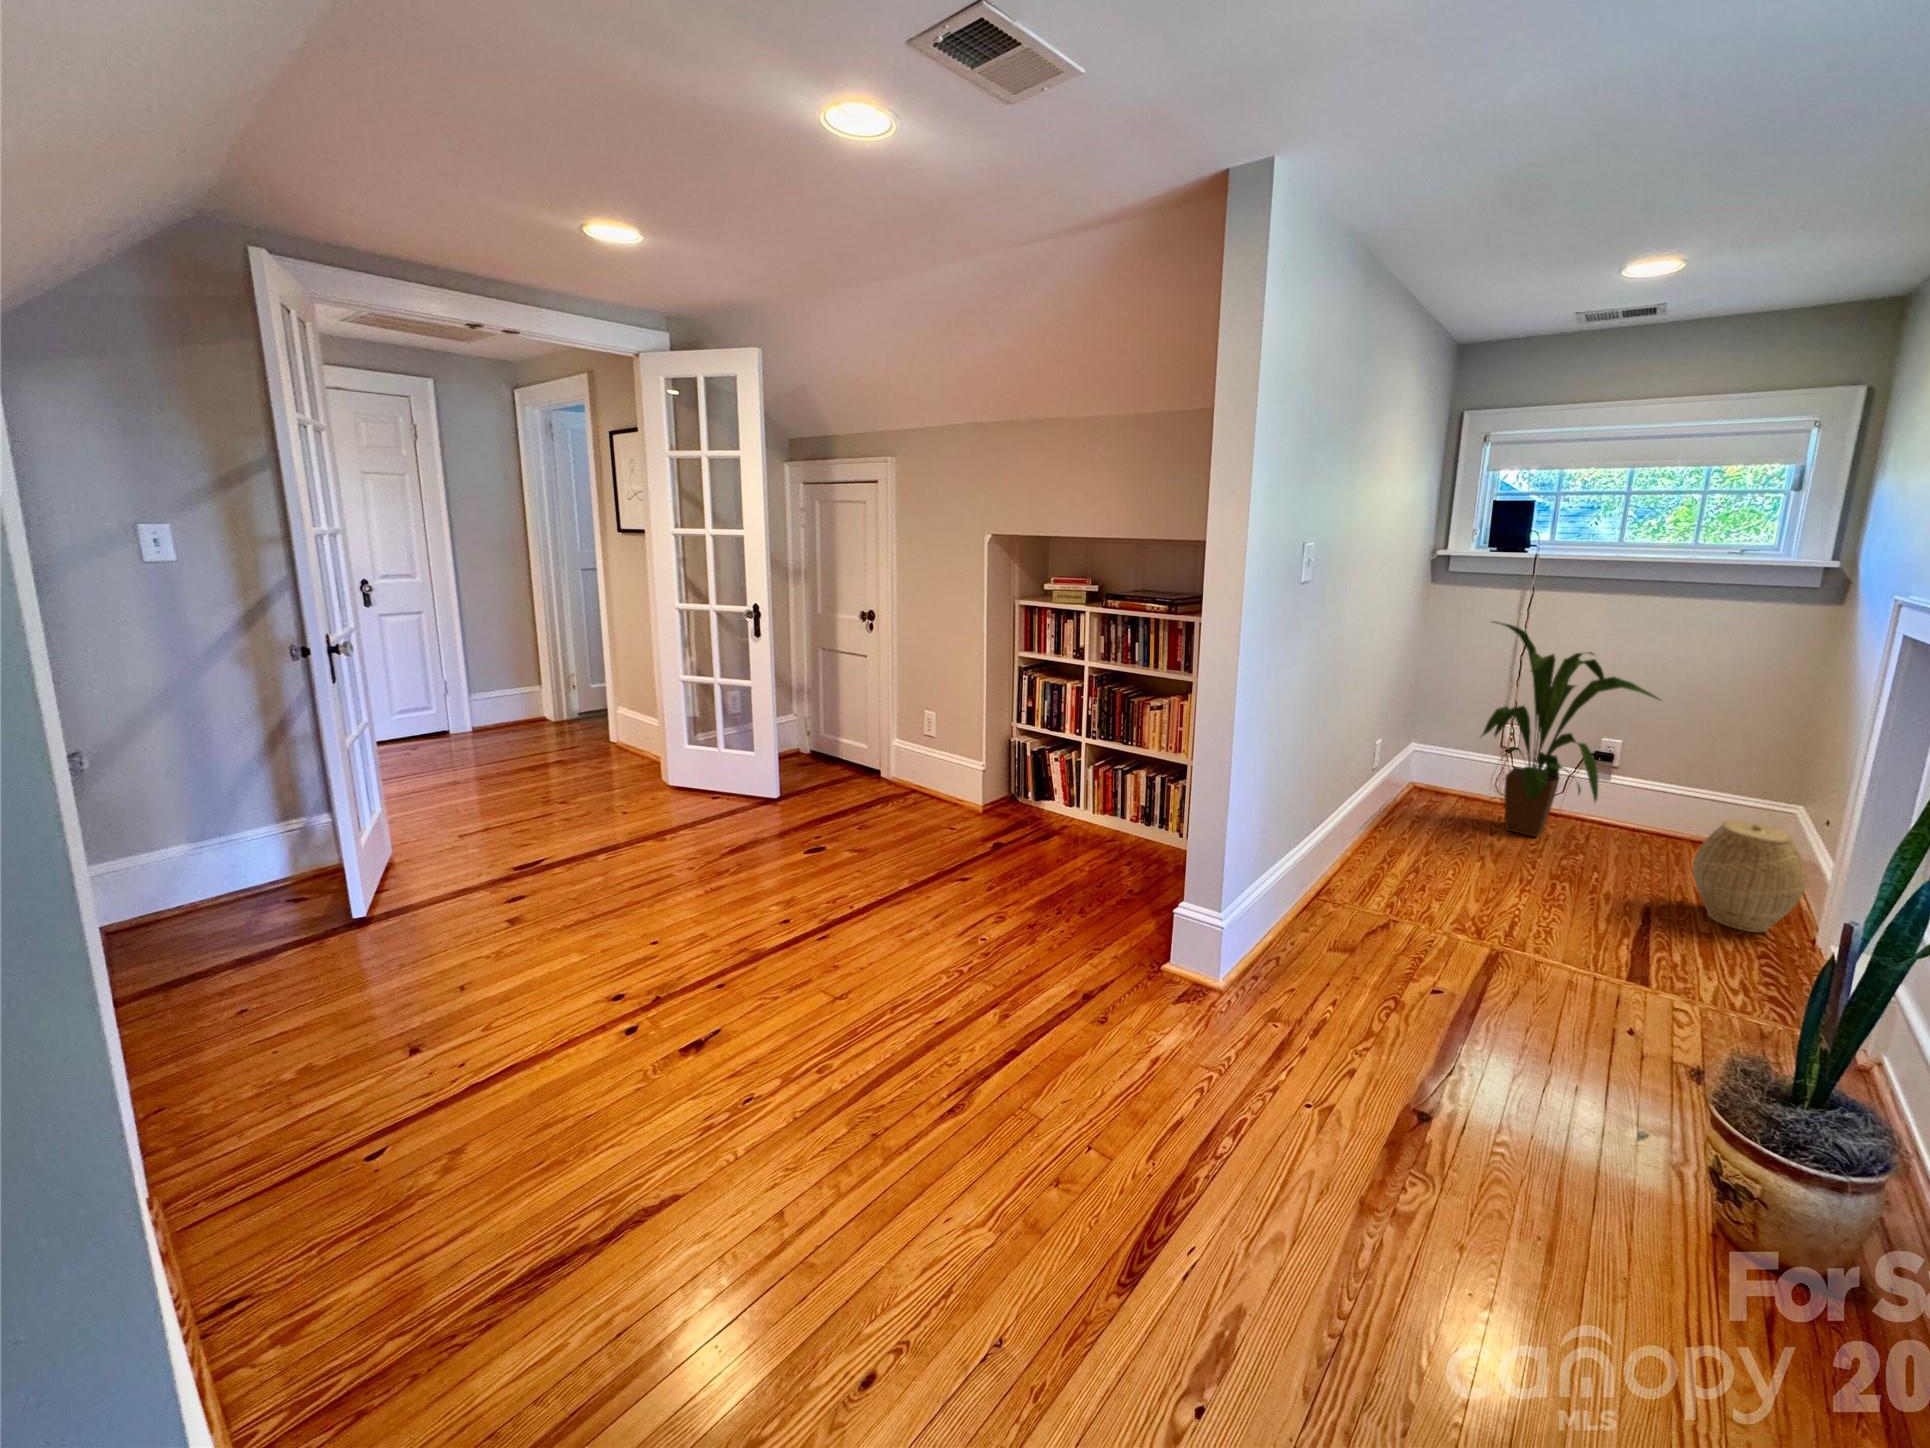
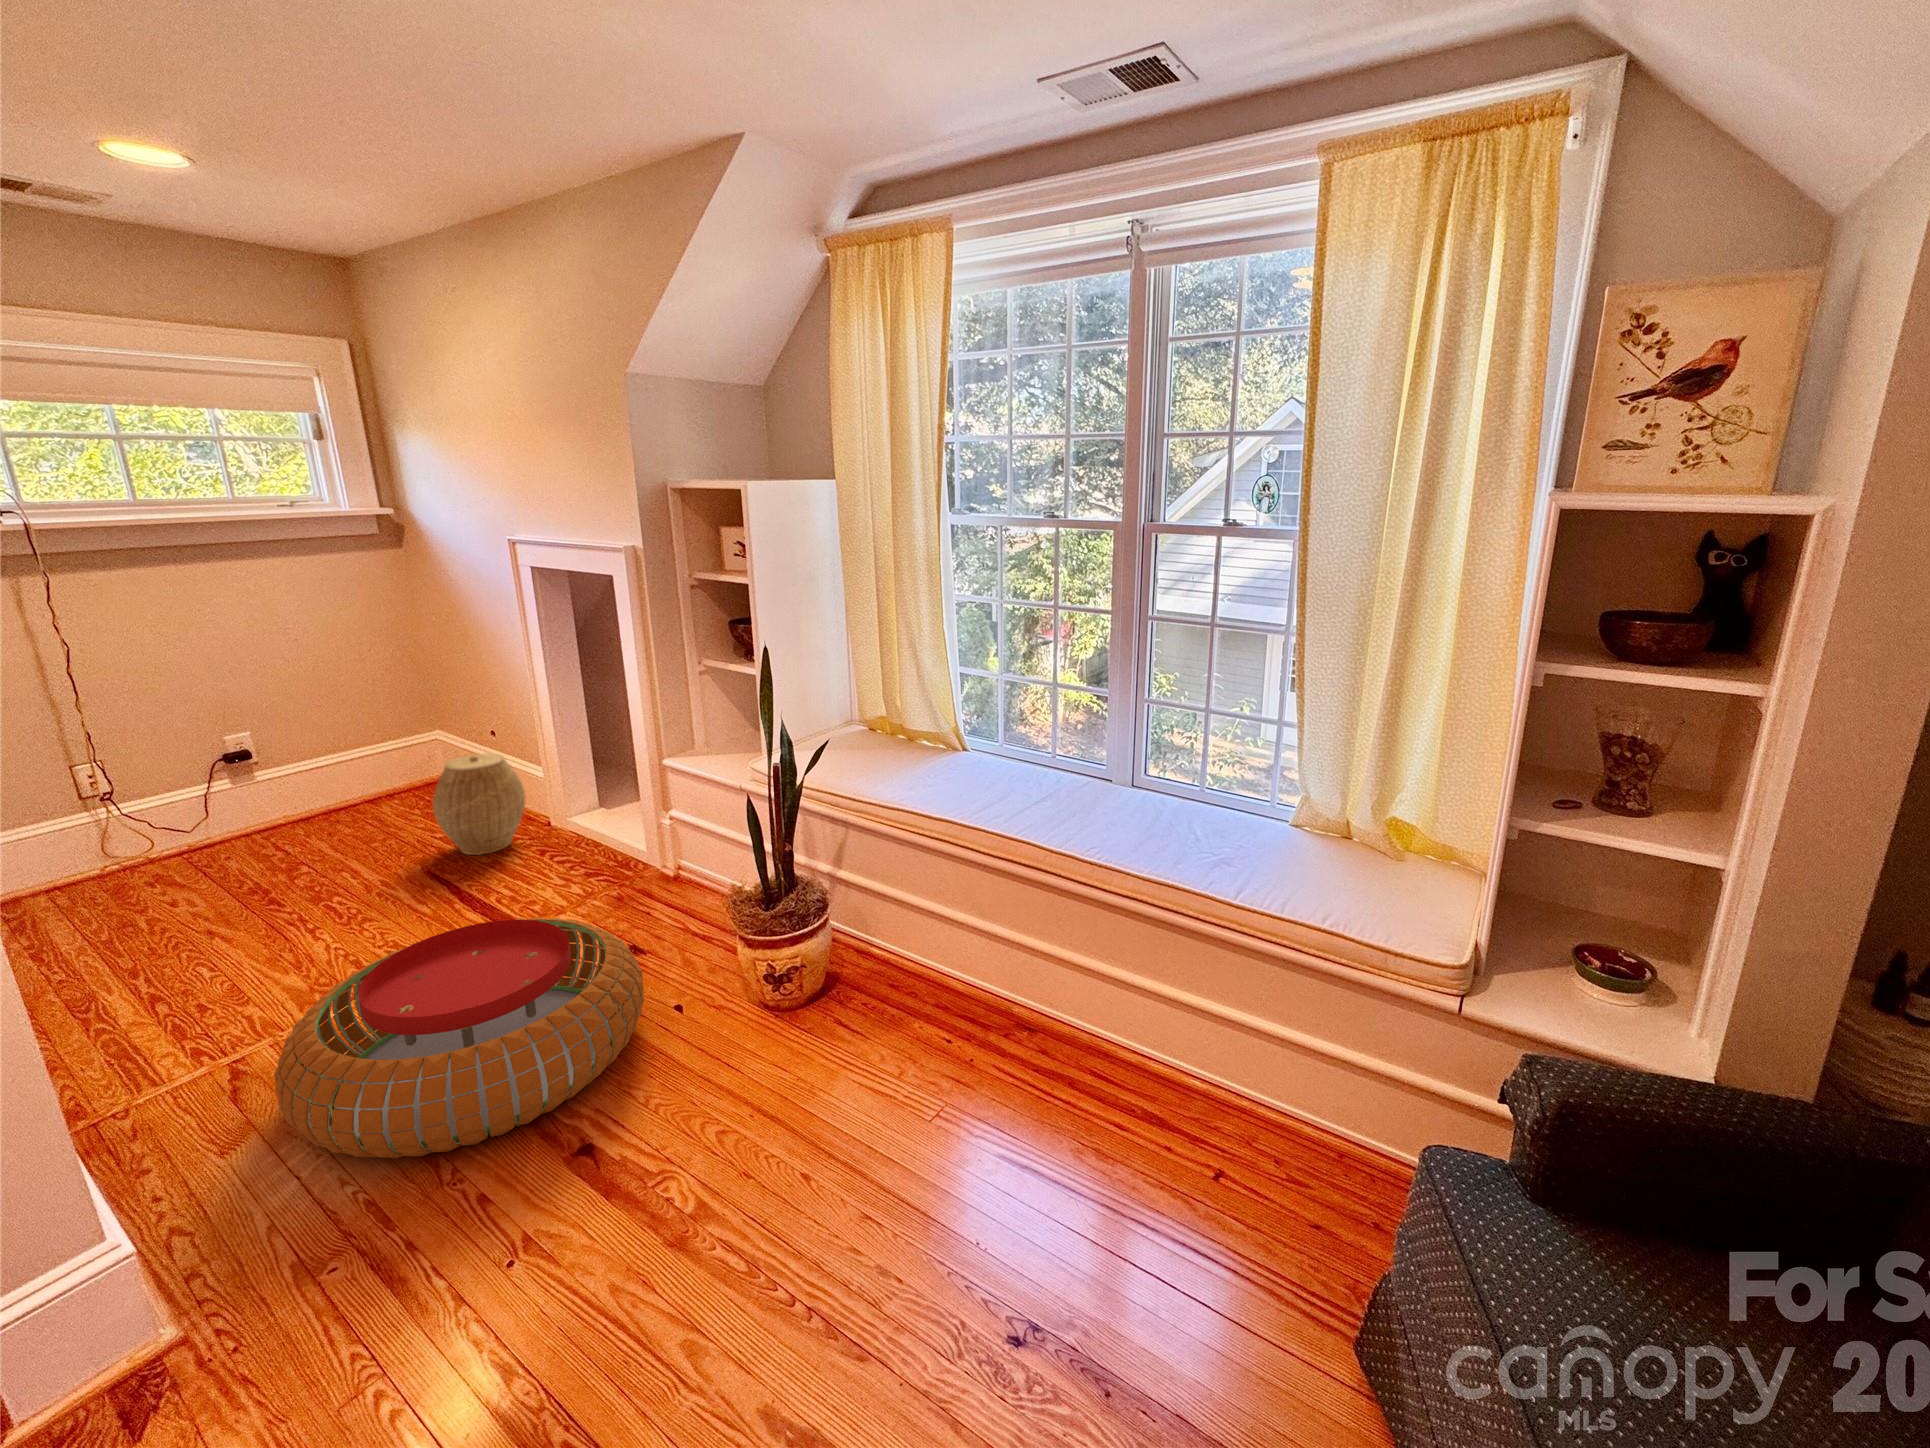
house plant: present [1482,622,1662,837] -> none [27,620,300,894]
pouf: none [1336,901,1642,1101] -> present [274,917,644,1158]

